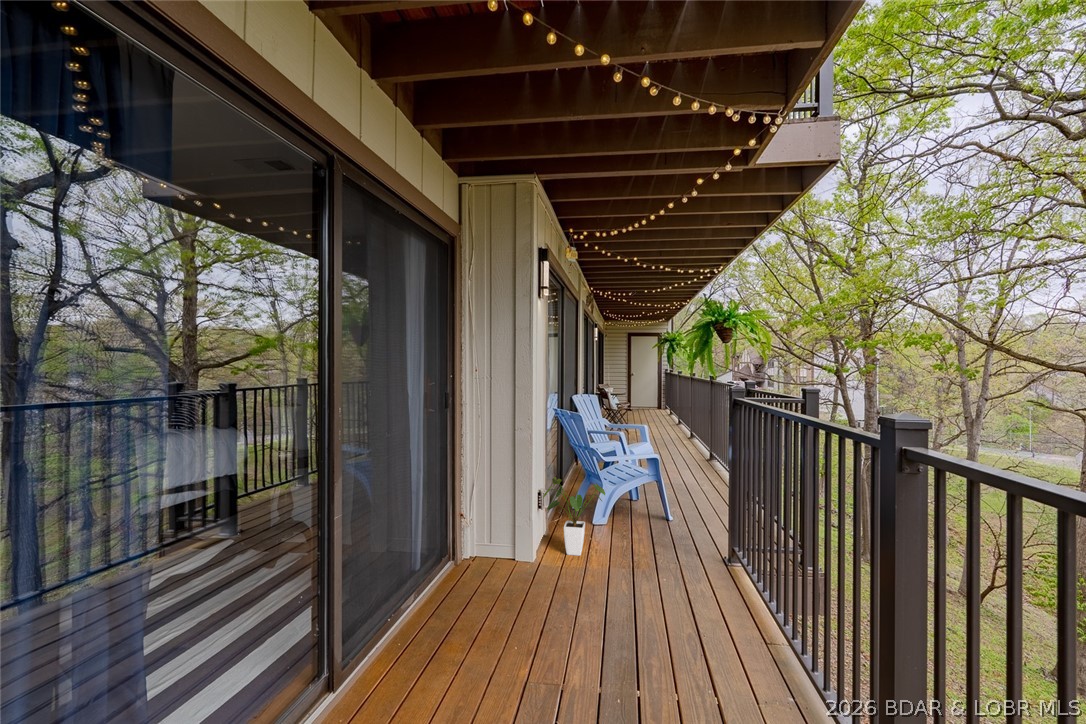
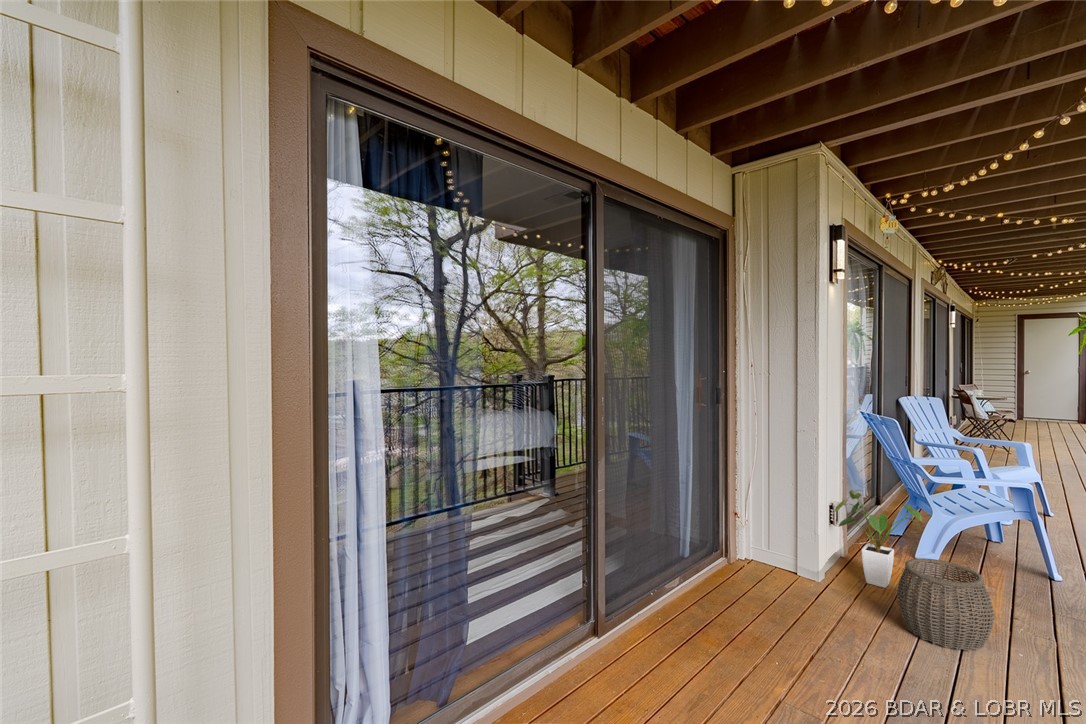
woven basket: none [594,525,654,595] -> present [897,558,995,651]

